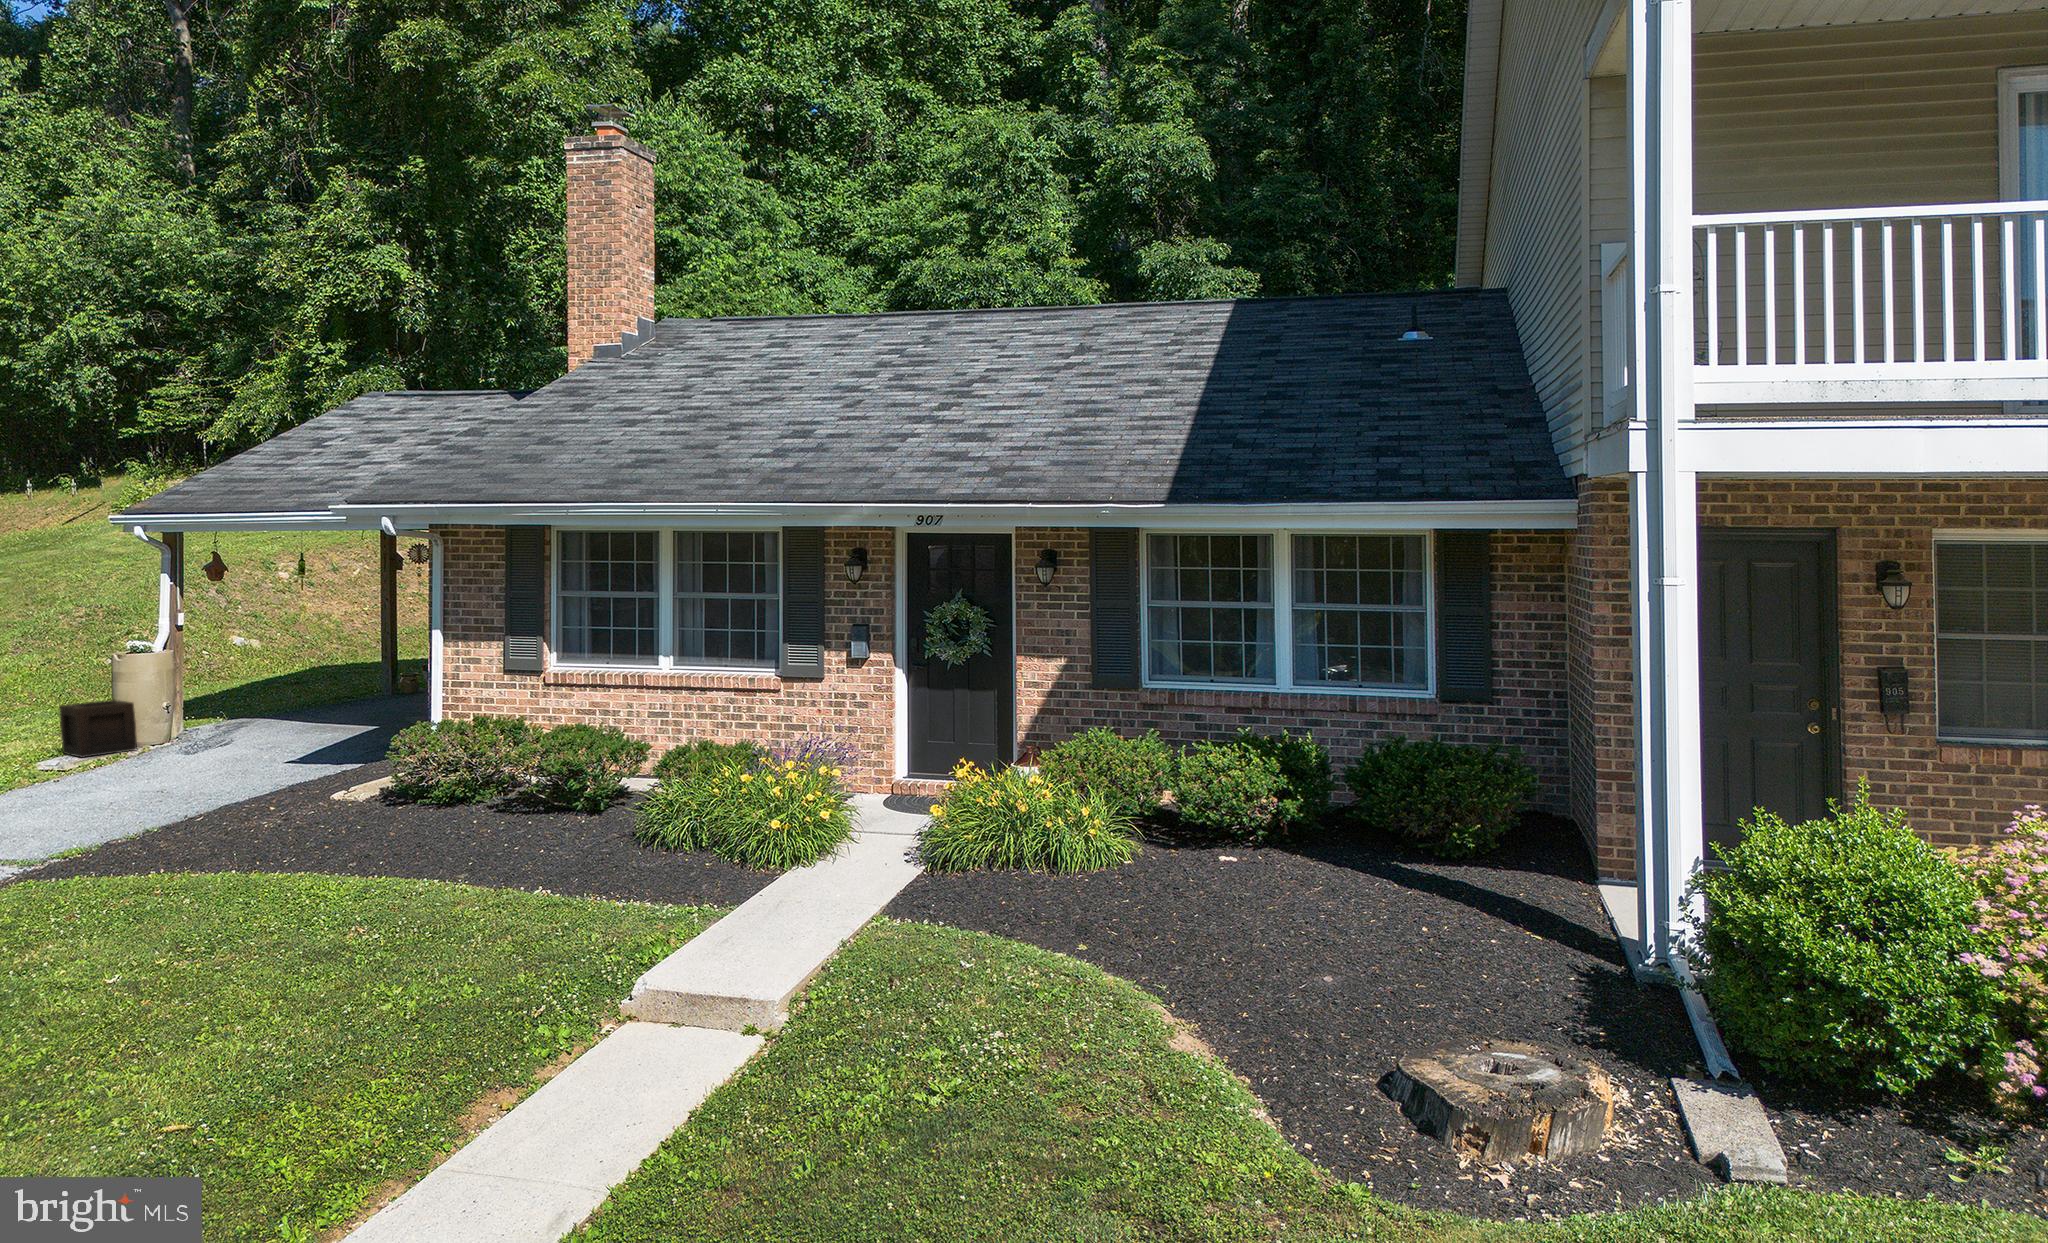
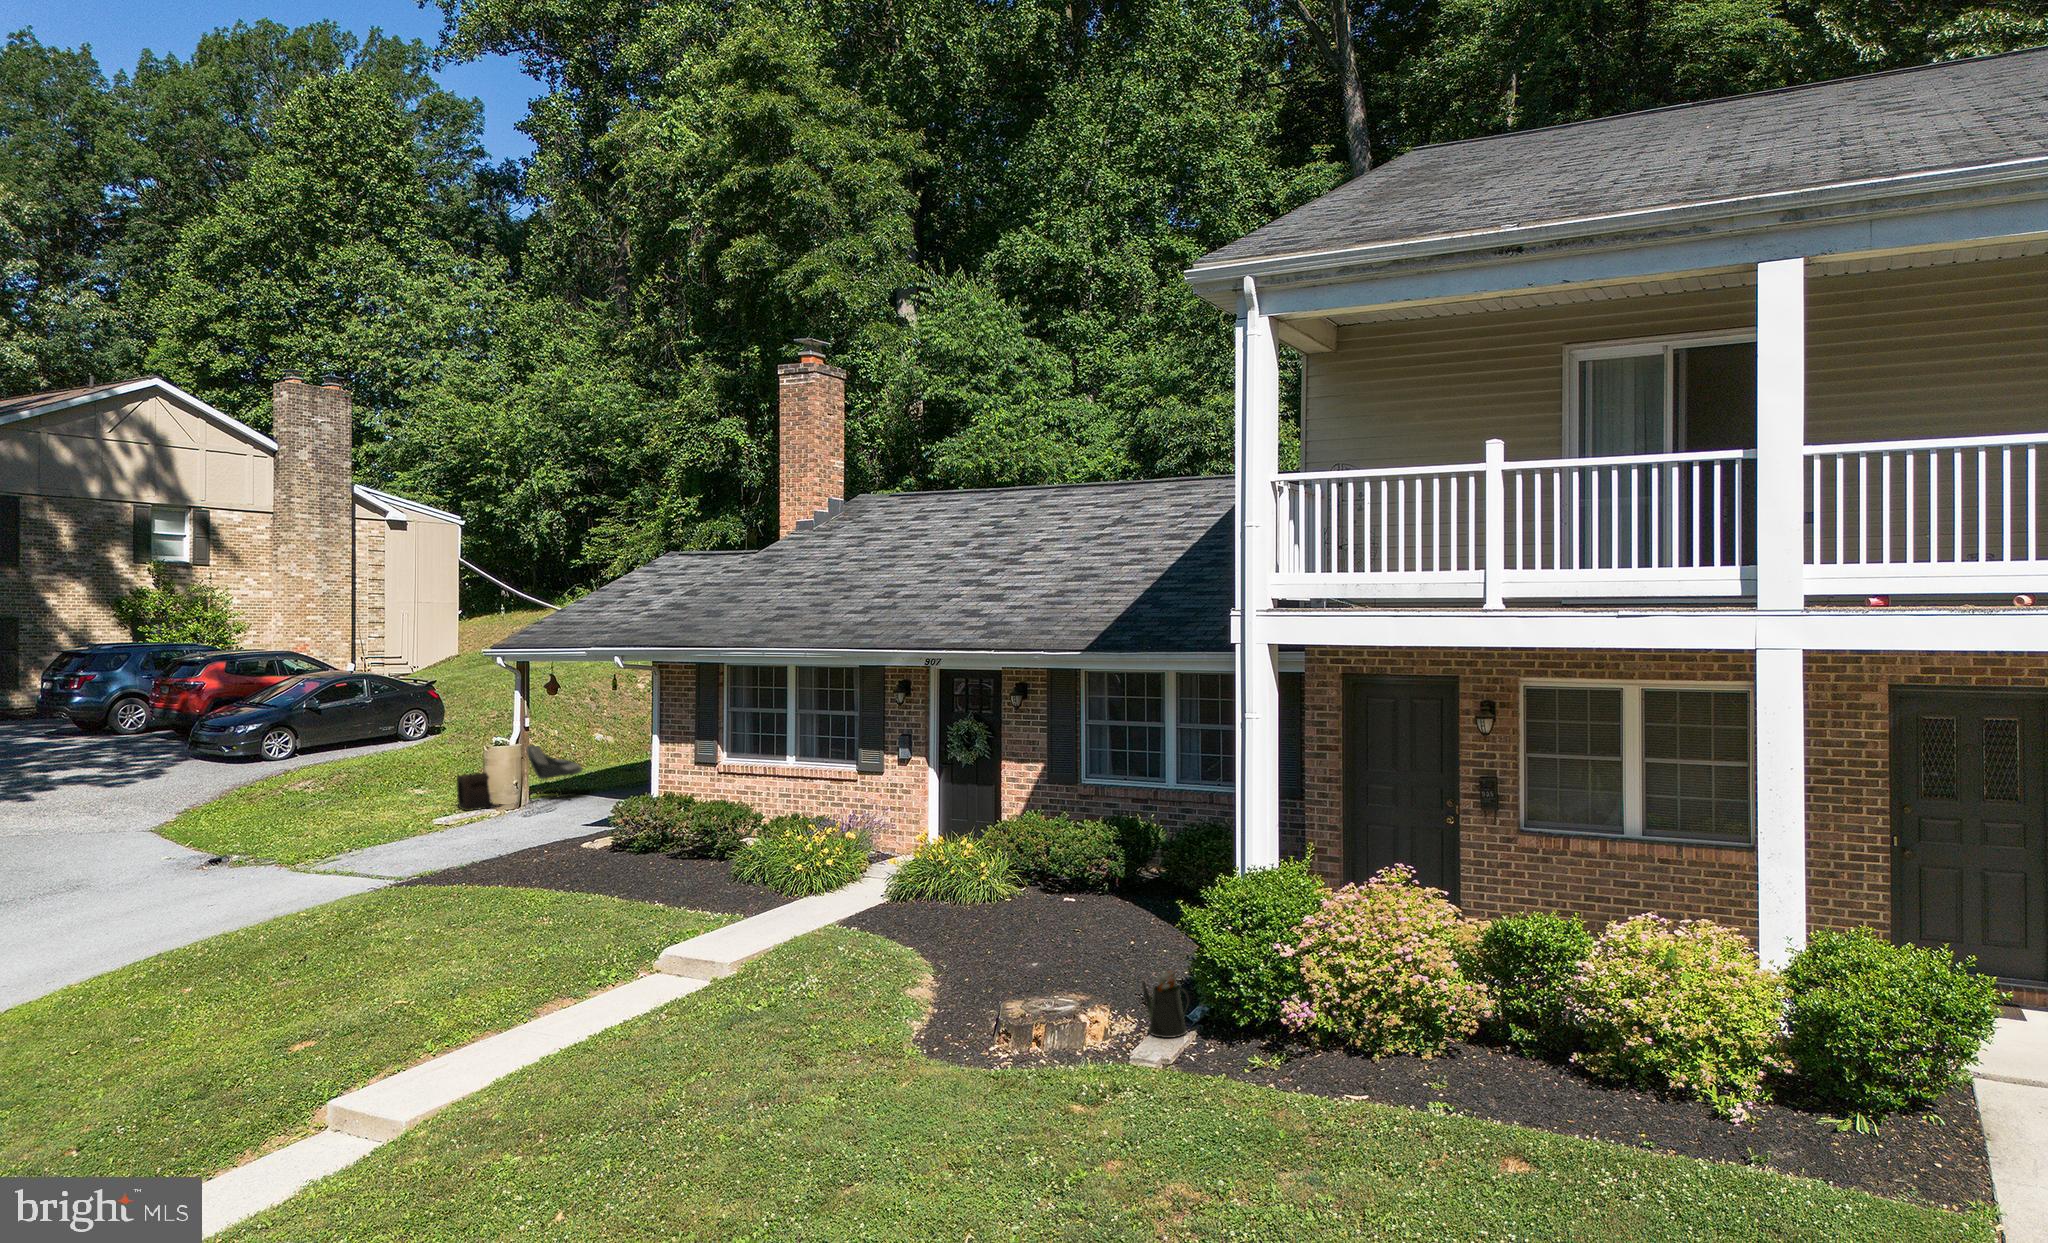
lounge chair: none [174,659,263,743] -> present [527,745,583,801]
watering can: none [1604,929,1706,1043] -> present [1142,971,1189,1038]

